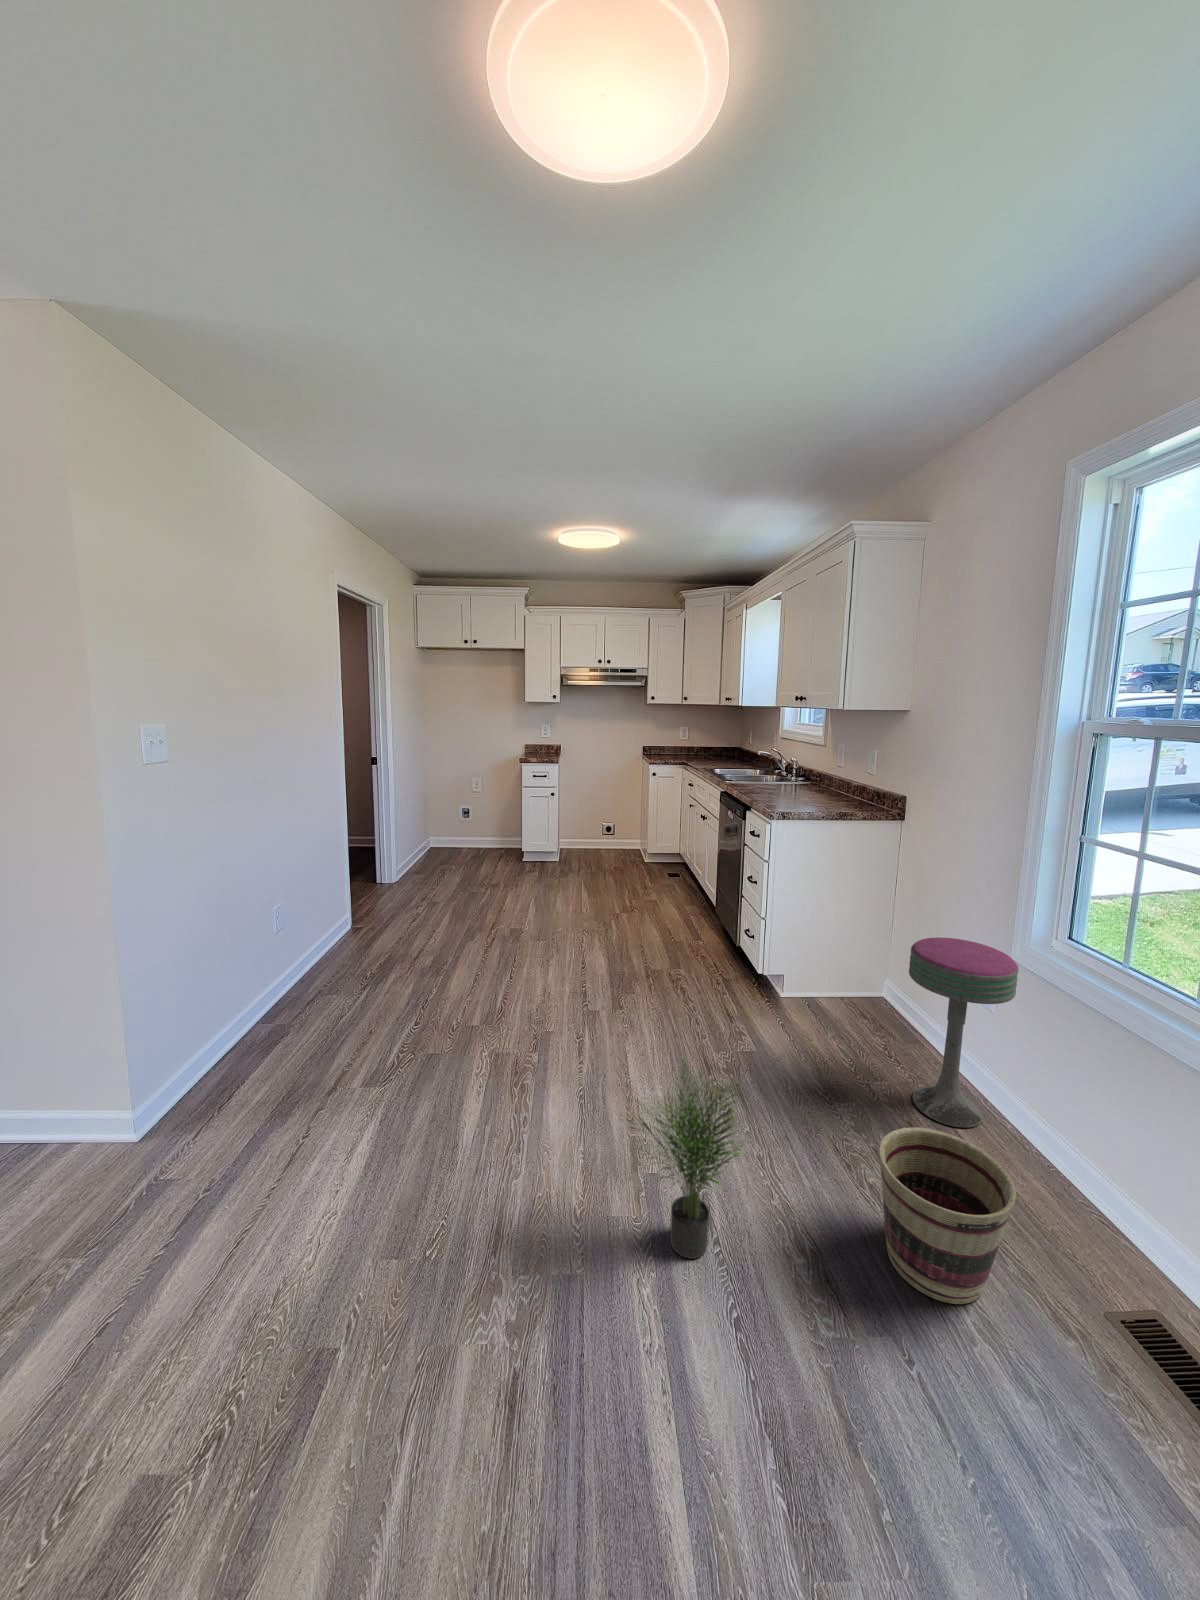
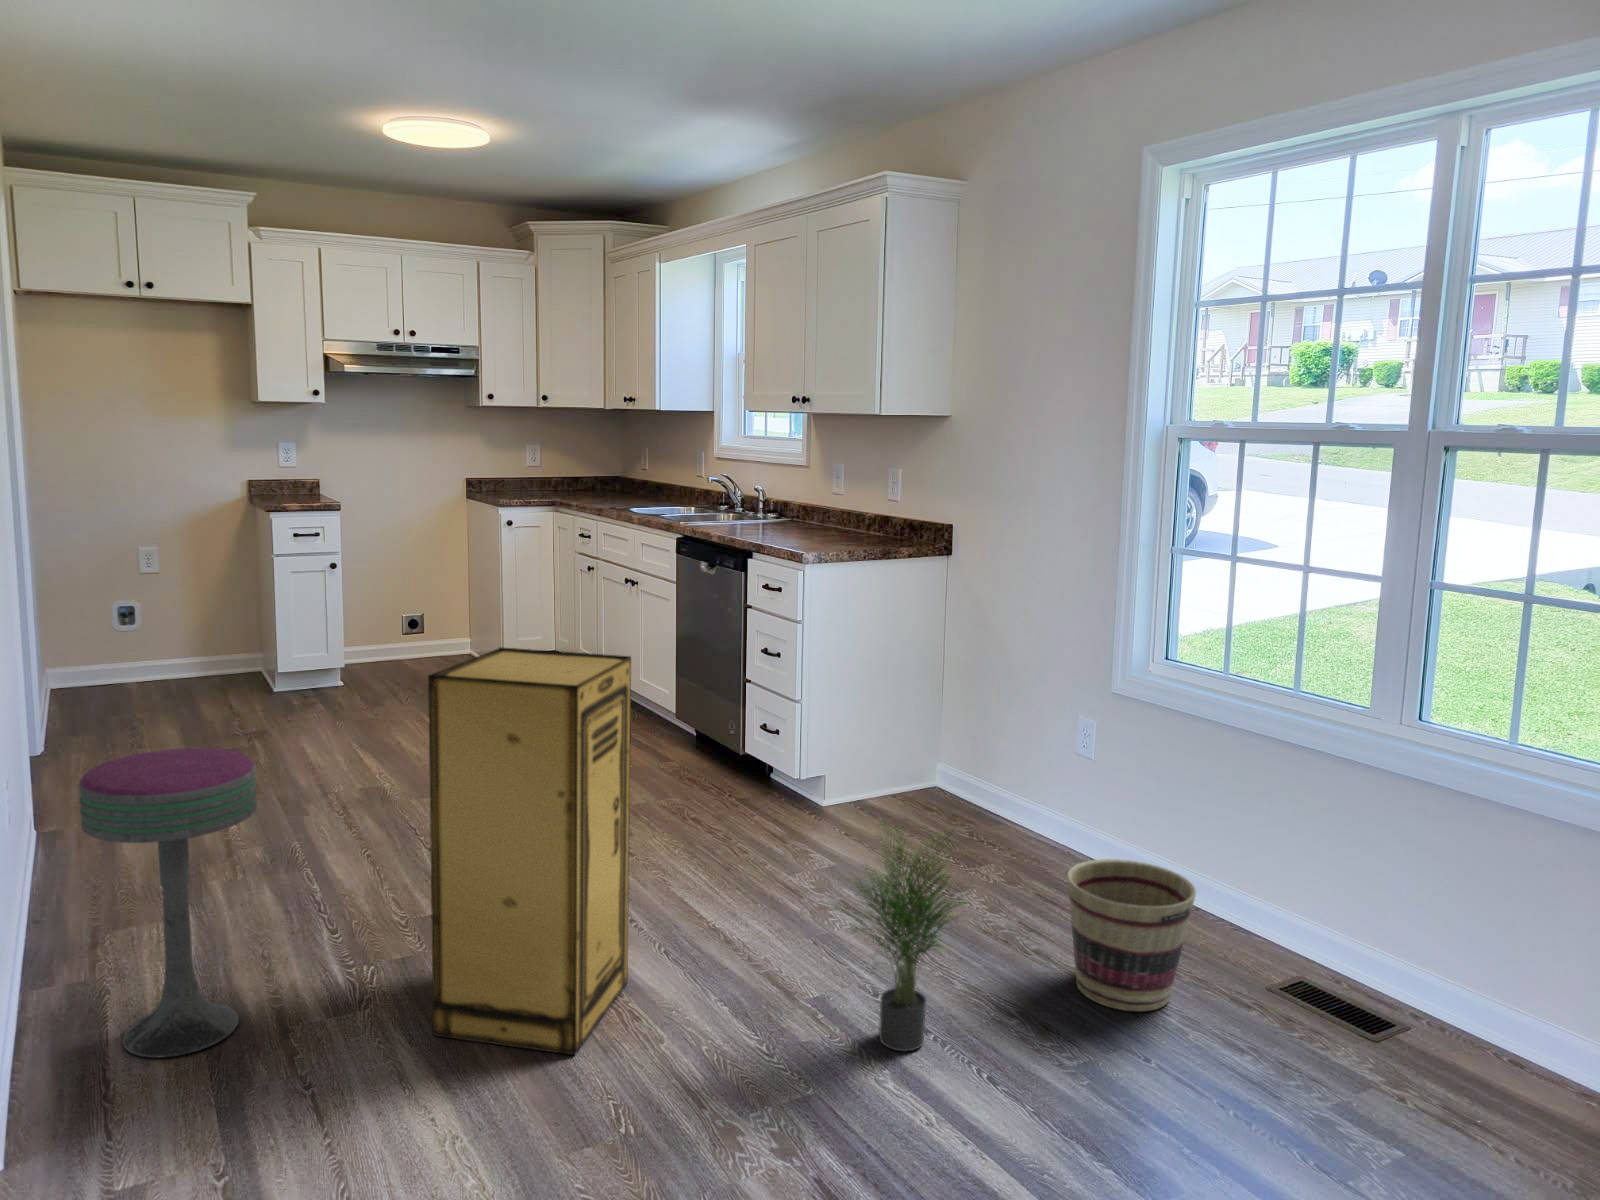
storage cabinet: none [397,875,541,1166] -> present [428,647,631,1055]
bar stool: present [909,937,1019,1128] -> present [78,748,257,1058]

